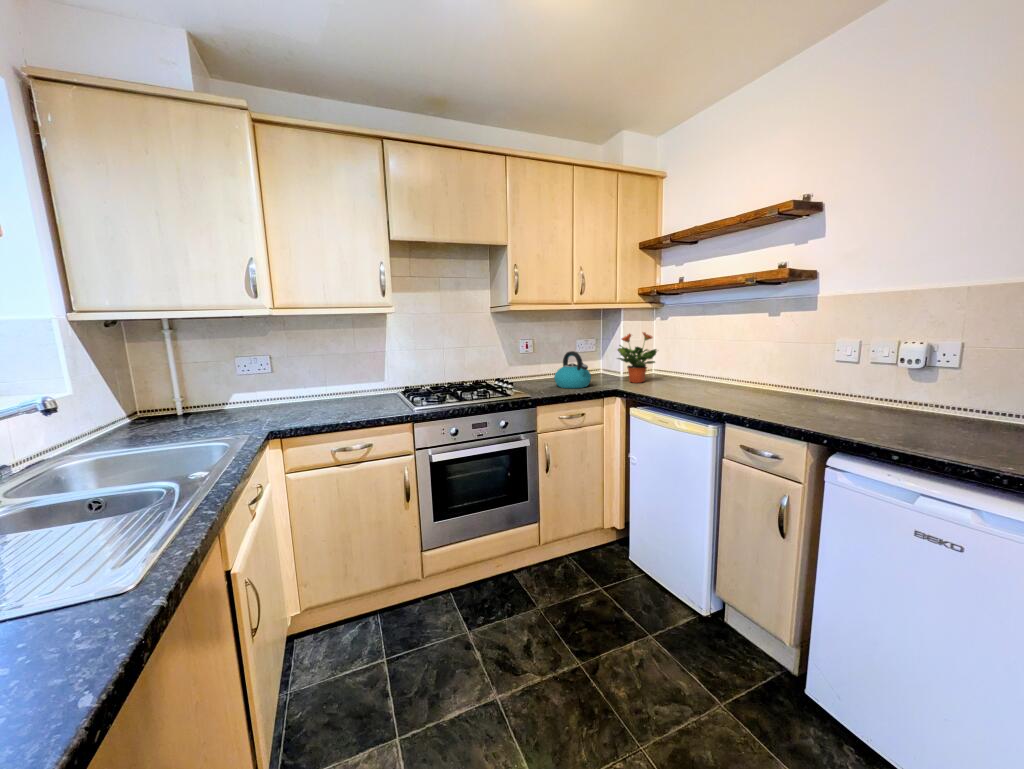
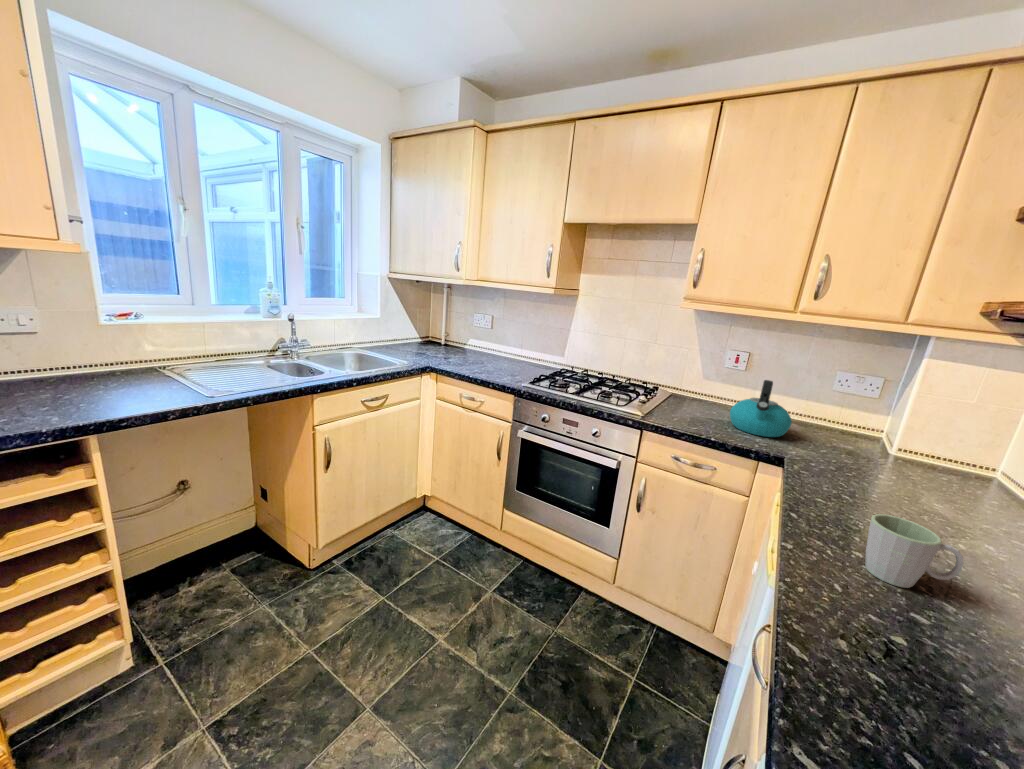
potted plant: present [618,332,657,383] -> none [859,380,979,475]
mug: none [729,381,757,408] -> present [865,514,963,588]

